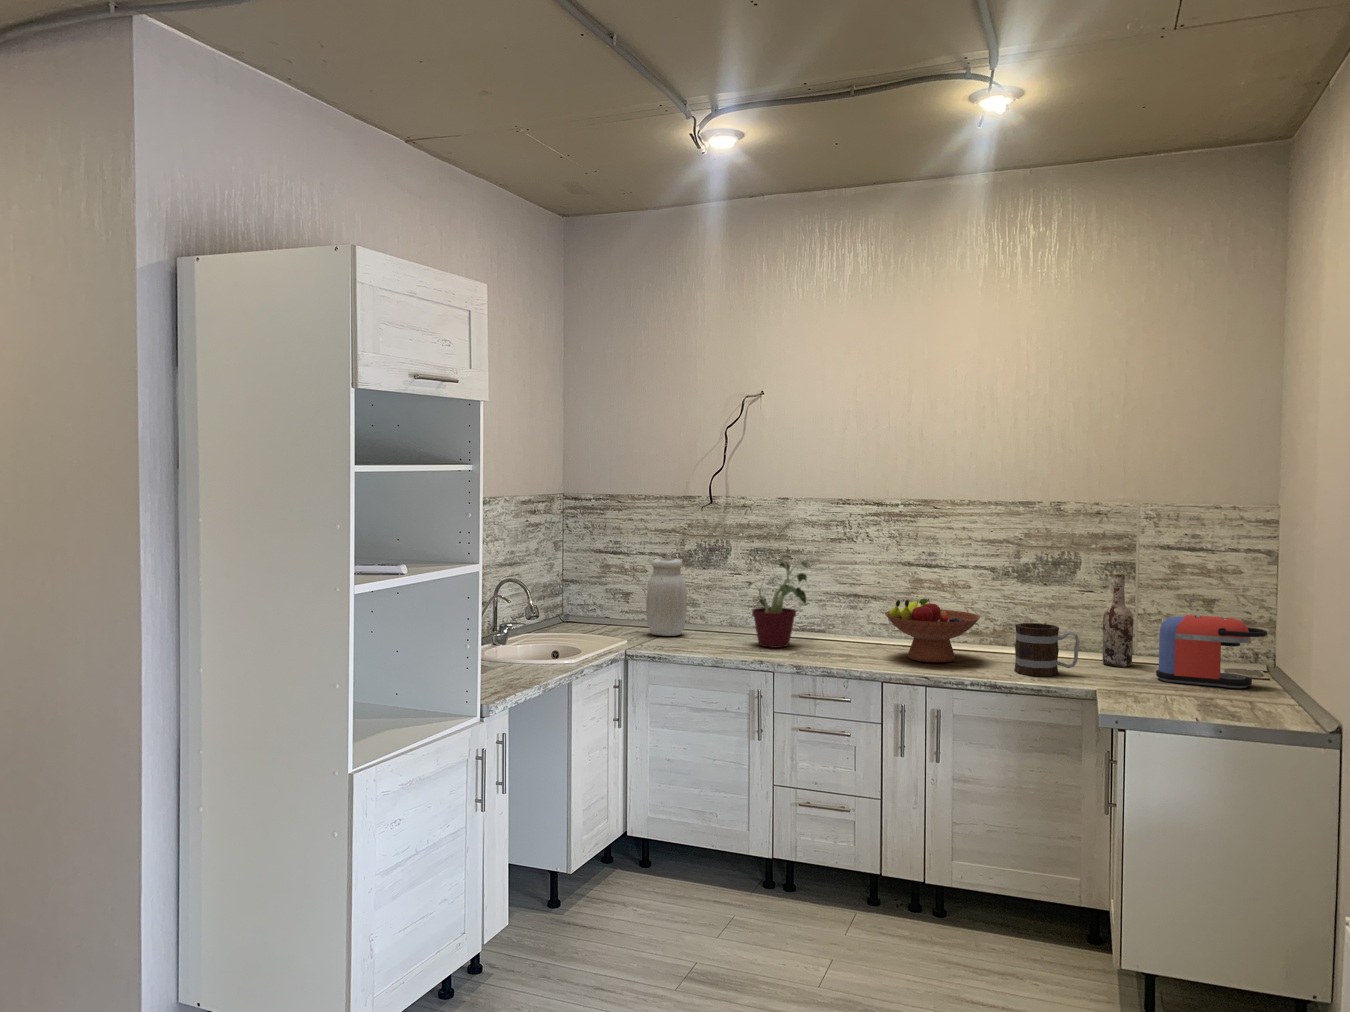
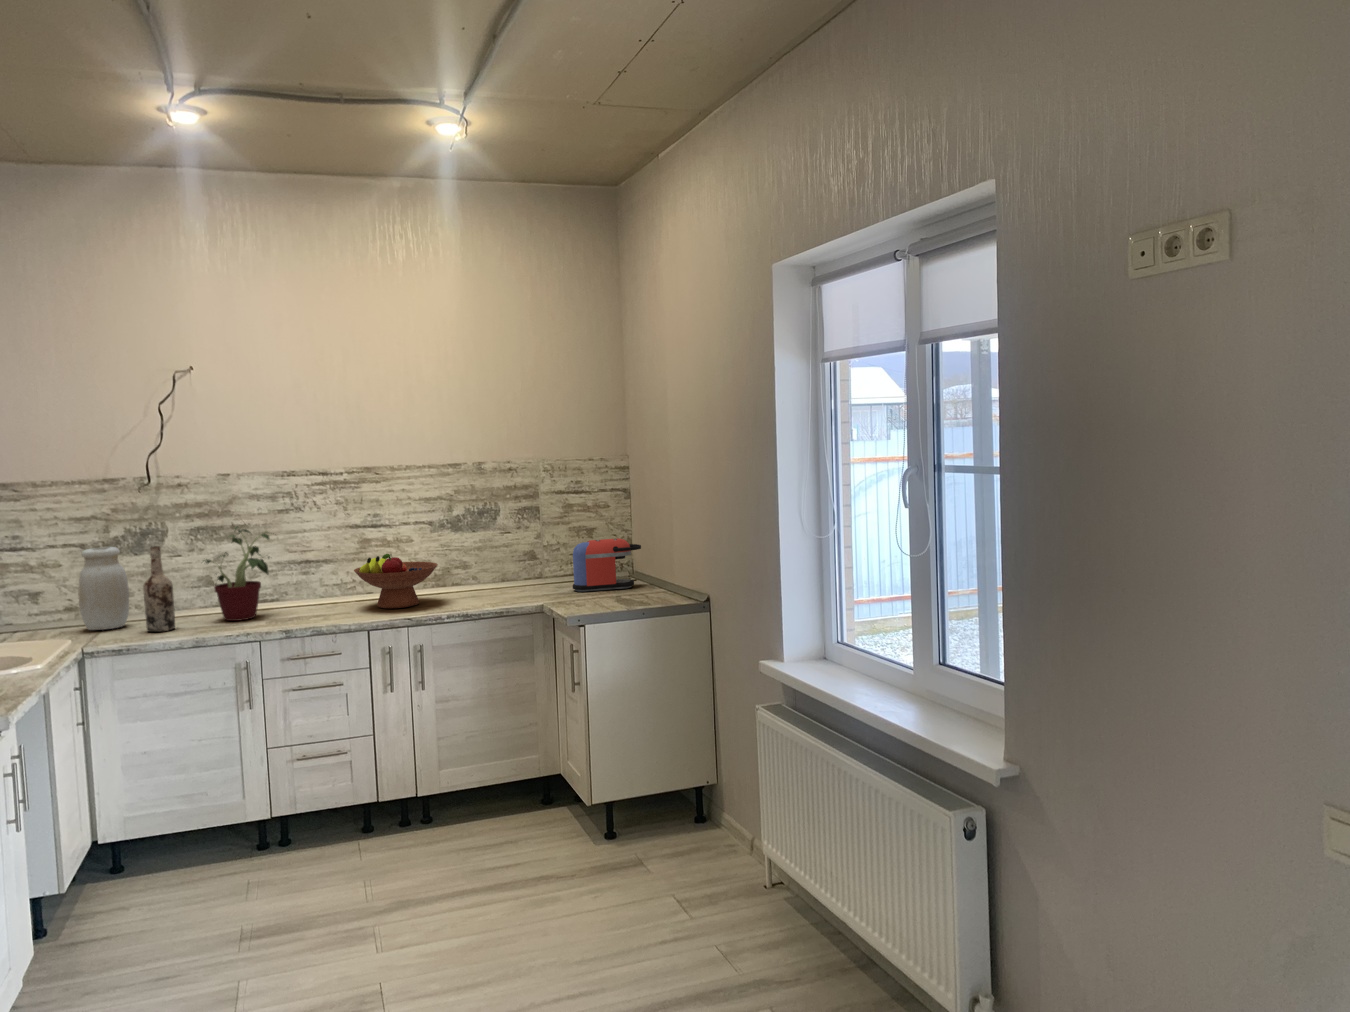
wine bottle: present [1103,575,1134,667] -> present [143,546,175,632]
mug: present [1014,623,1079,676] -> none [470,561,520,604]

